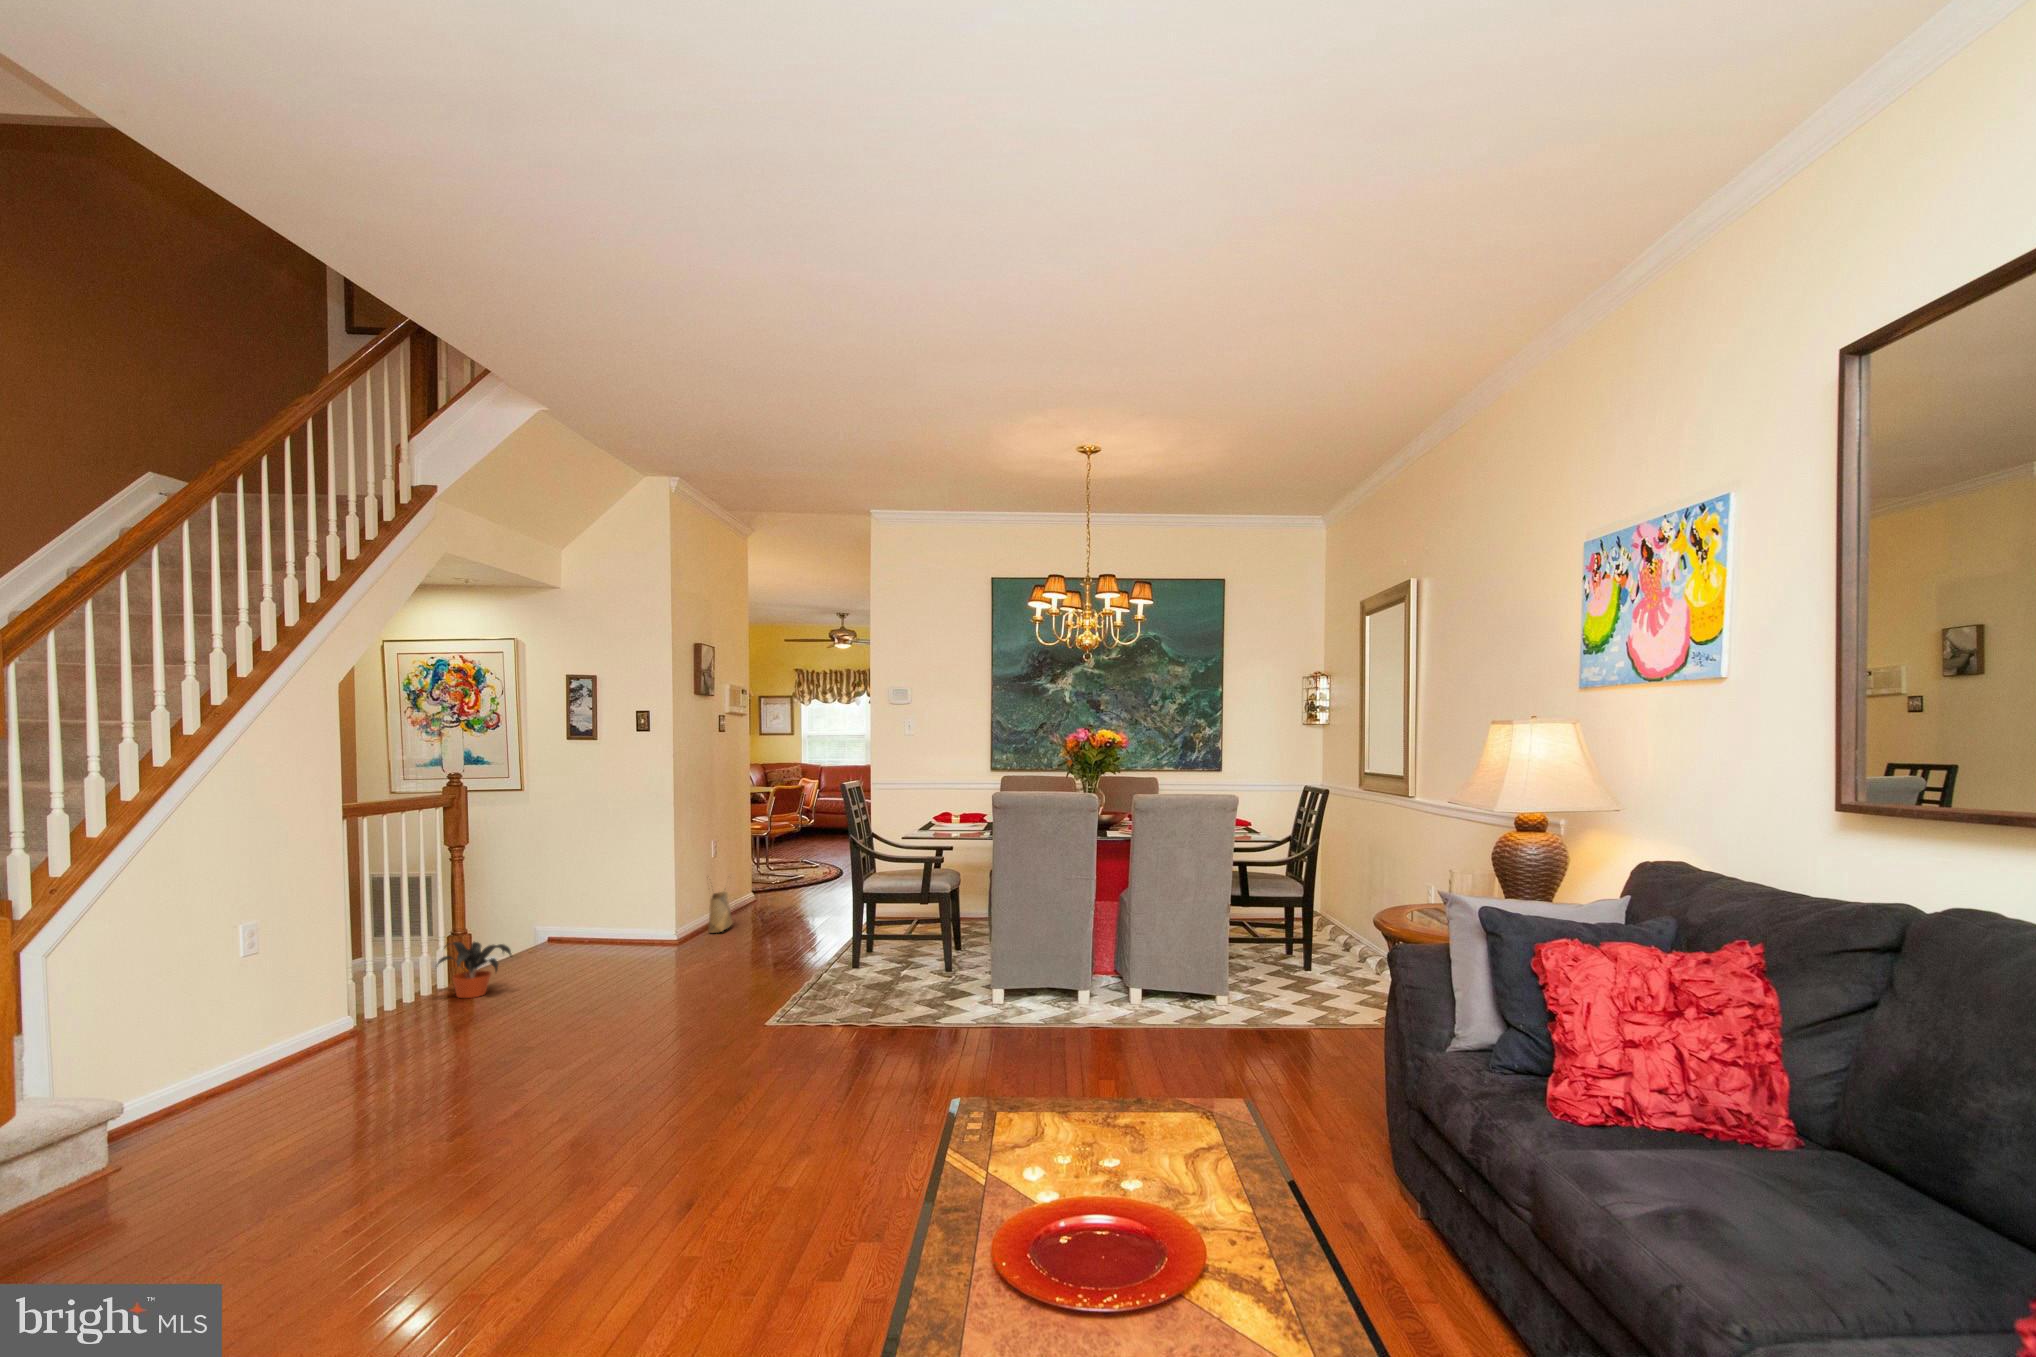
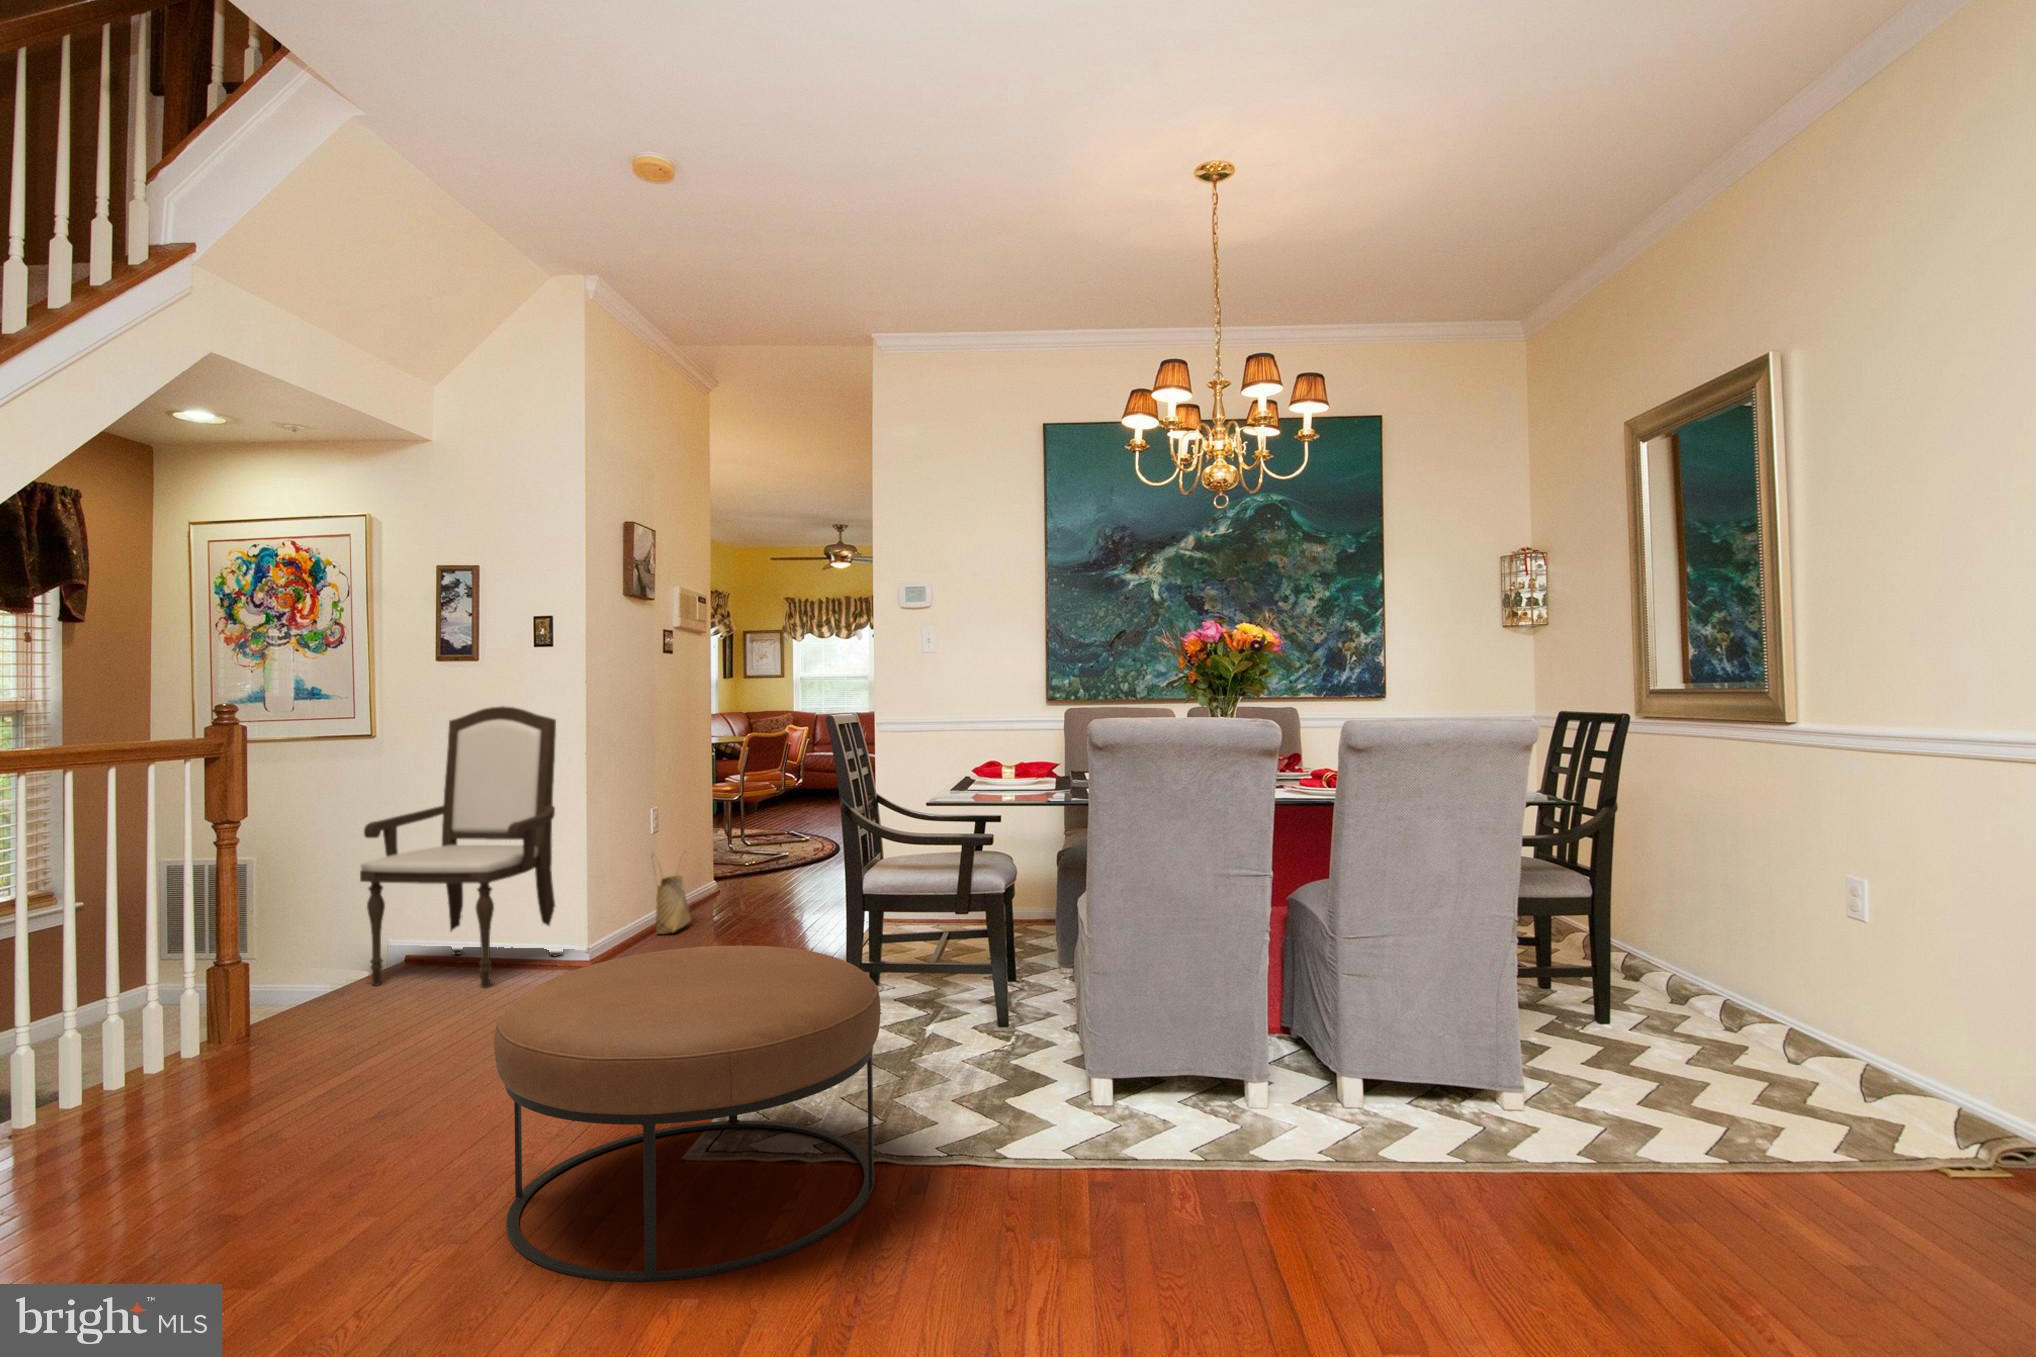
armchair: none [514,773,647,967] -> present [360,707,563,988]
ottoman: none [646,936,865,1117] -> present [494,946,881,1282]
potted plant: present [437,942,511,998] -> none [219,955,341,1042]

